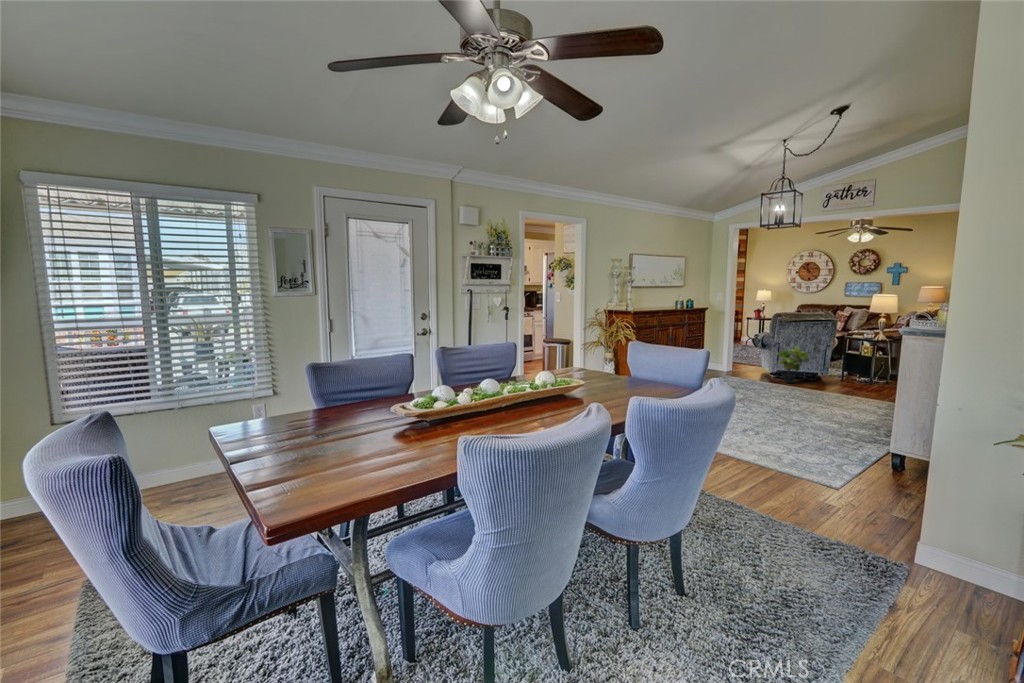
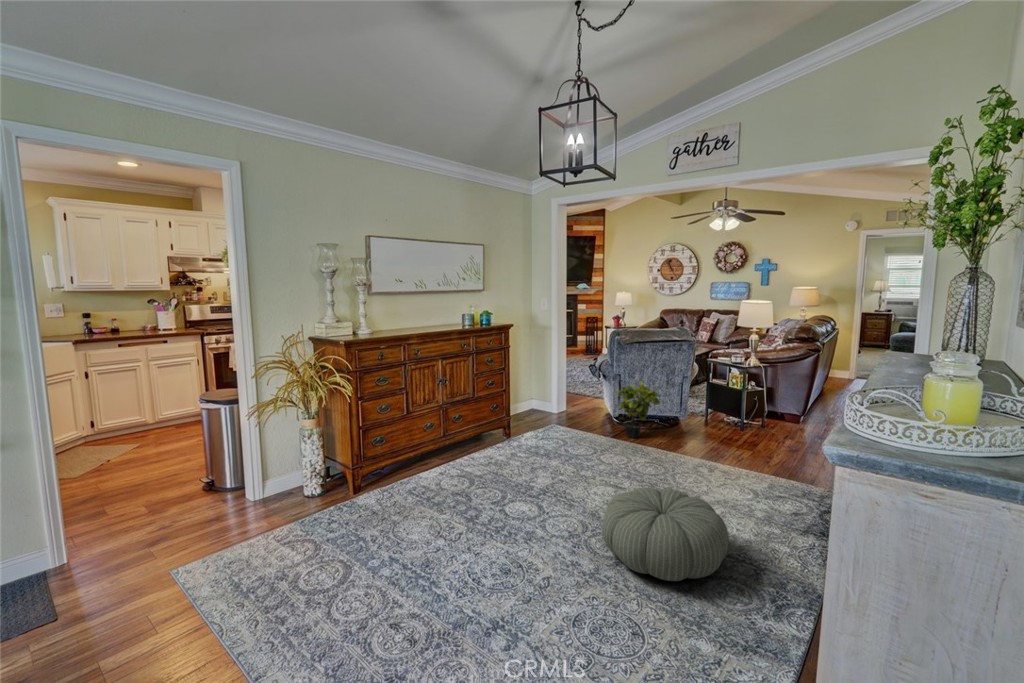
pouf: none [788,390,862,426] -> present [602,488,729,581]

